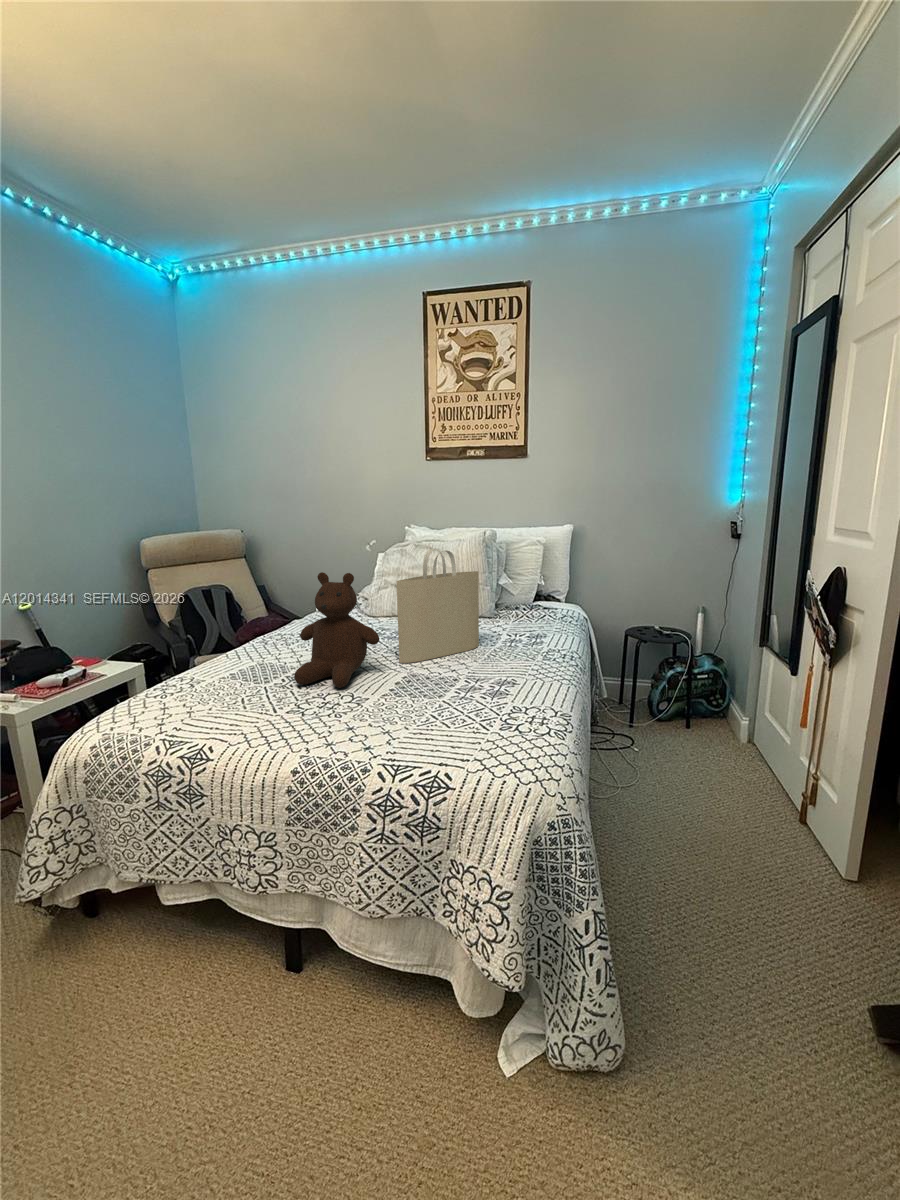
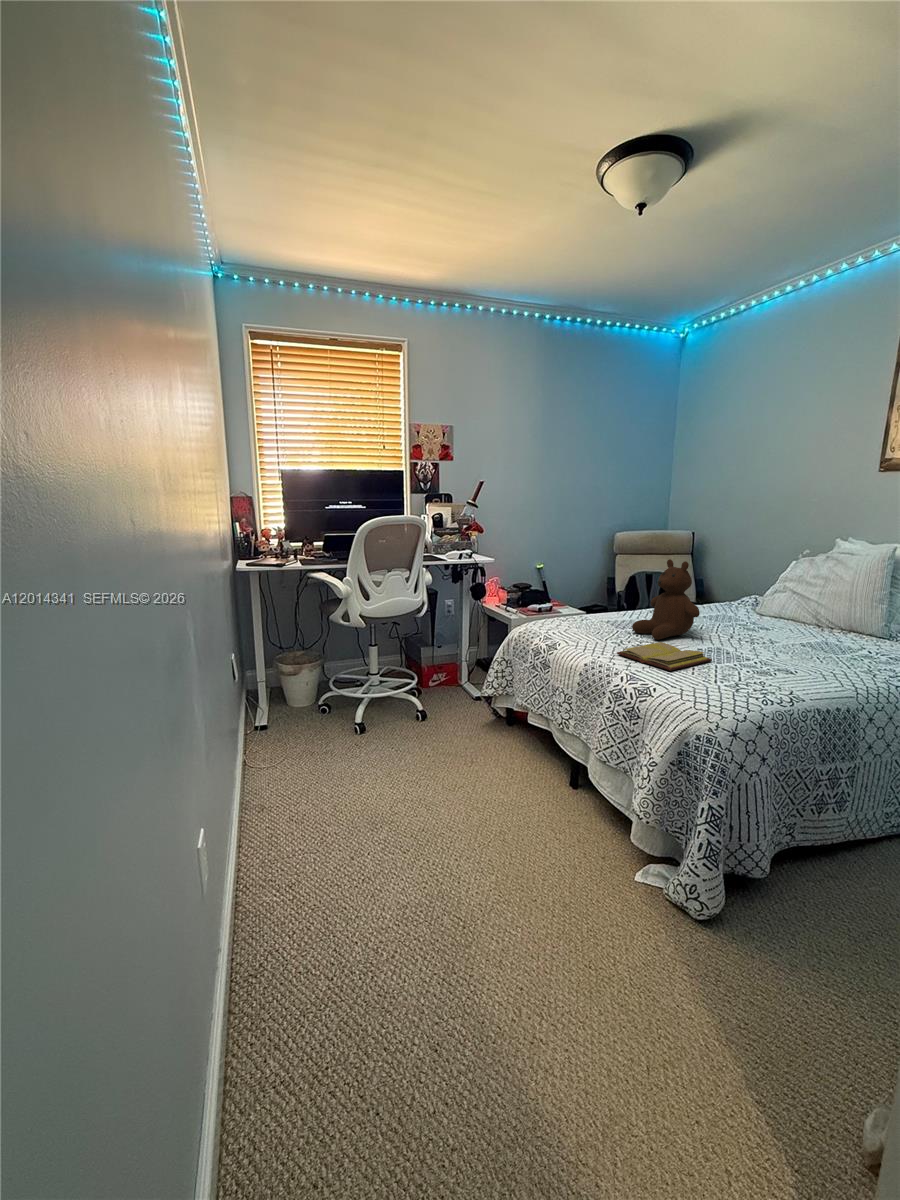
tote bag: present [396,549,479,663] -> none [723,552,829,649]
diary: none [334,691,439,737] -> present [617,642,712,671]

